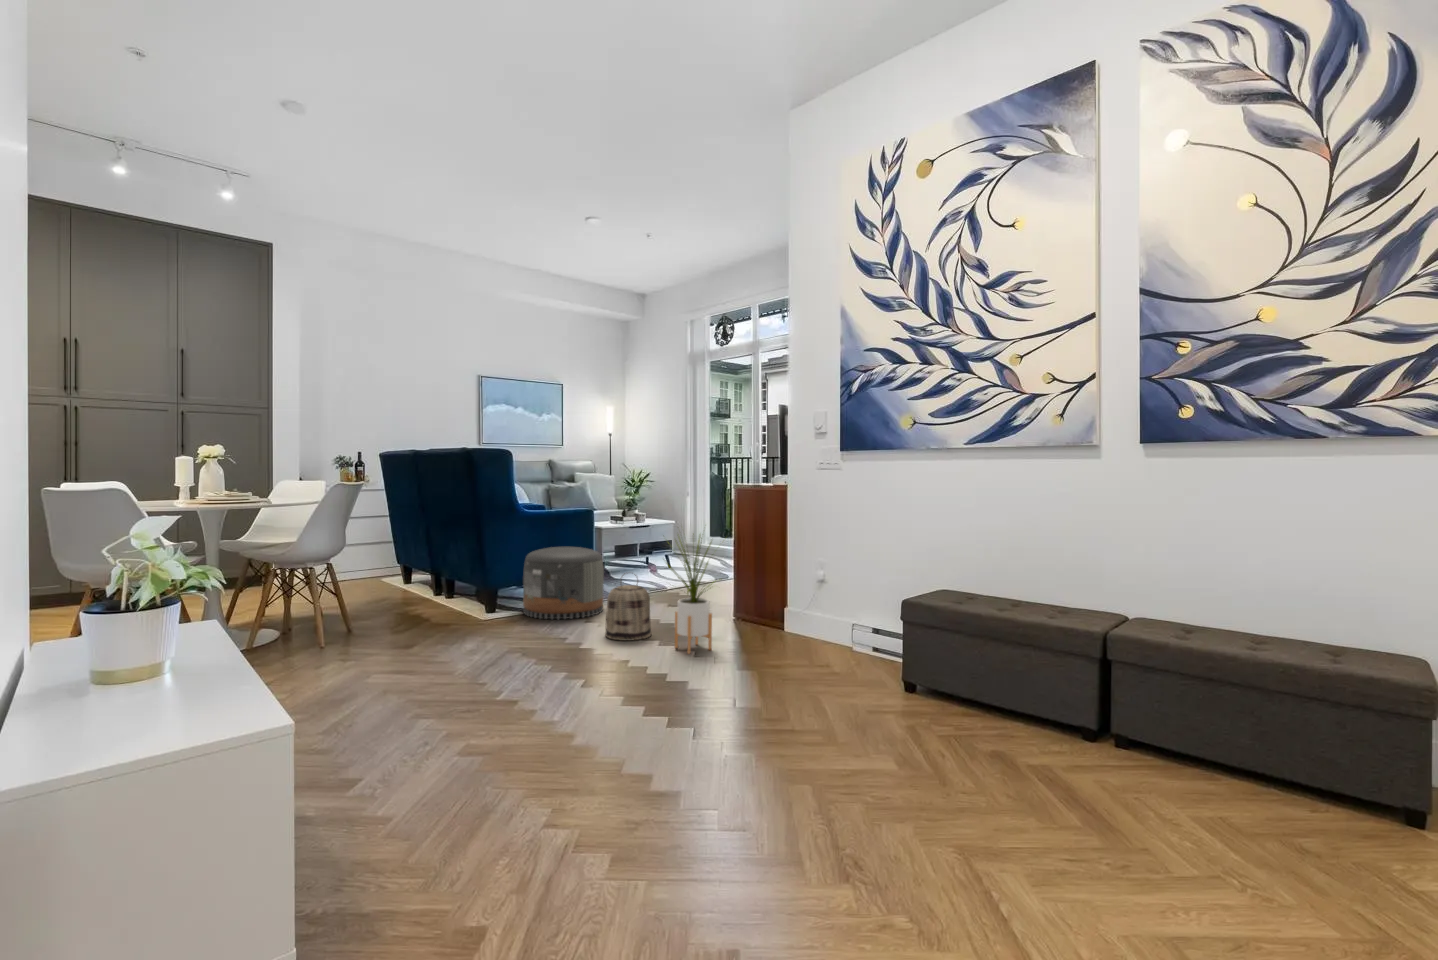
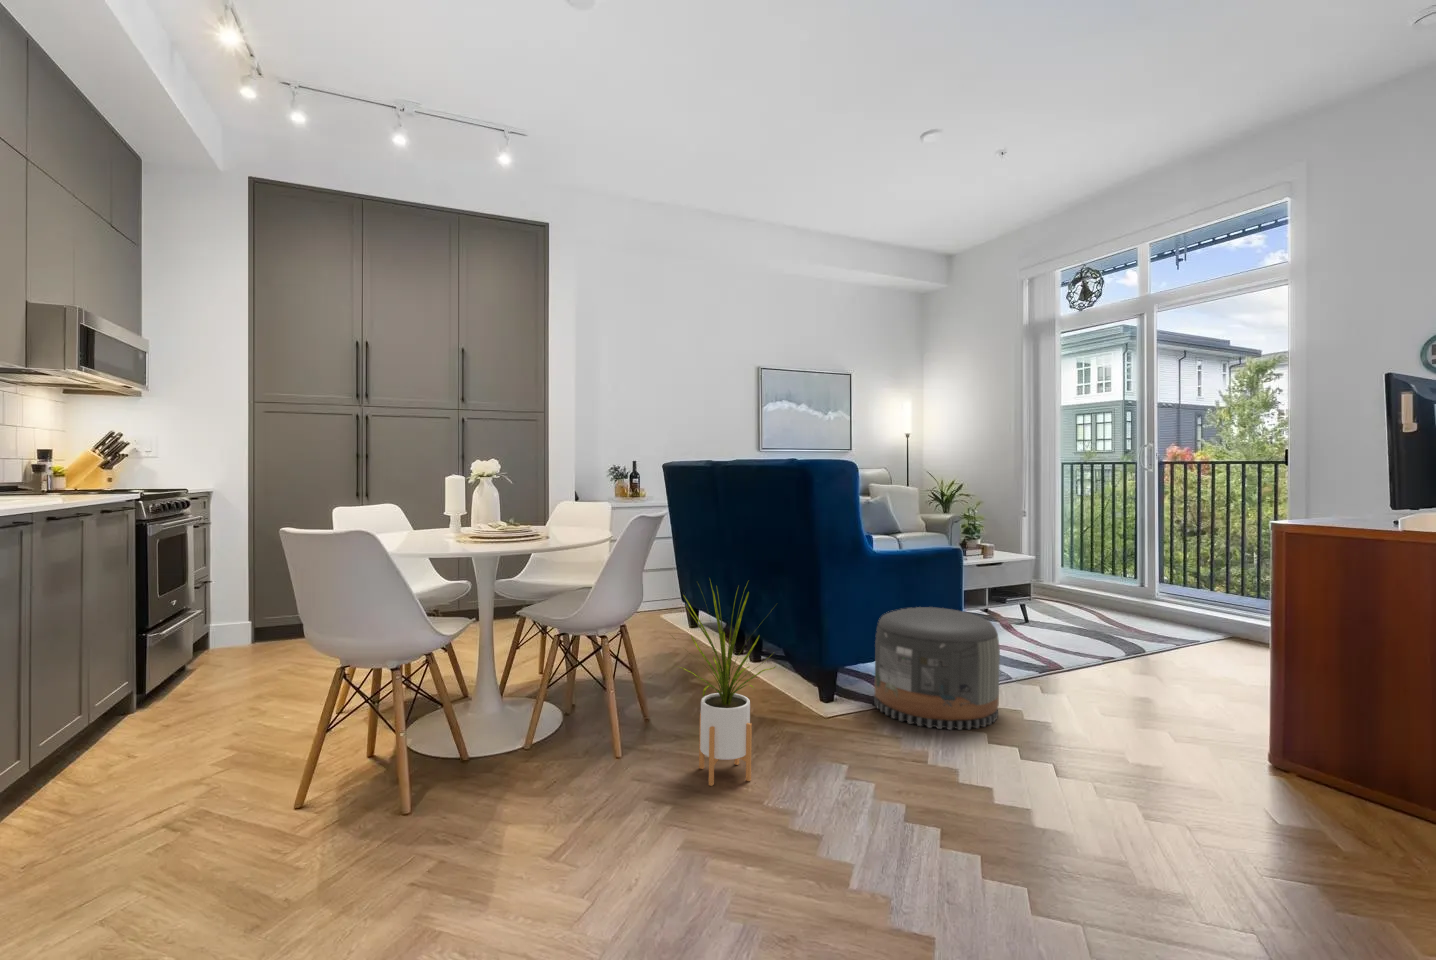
house plant: present [666,536,712,653] -> present [680,585,775,786]
basket: present [605,573,651,641] -> none [1052,682,1145,811]

